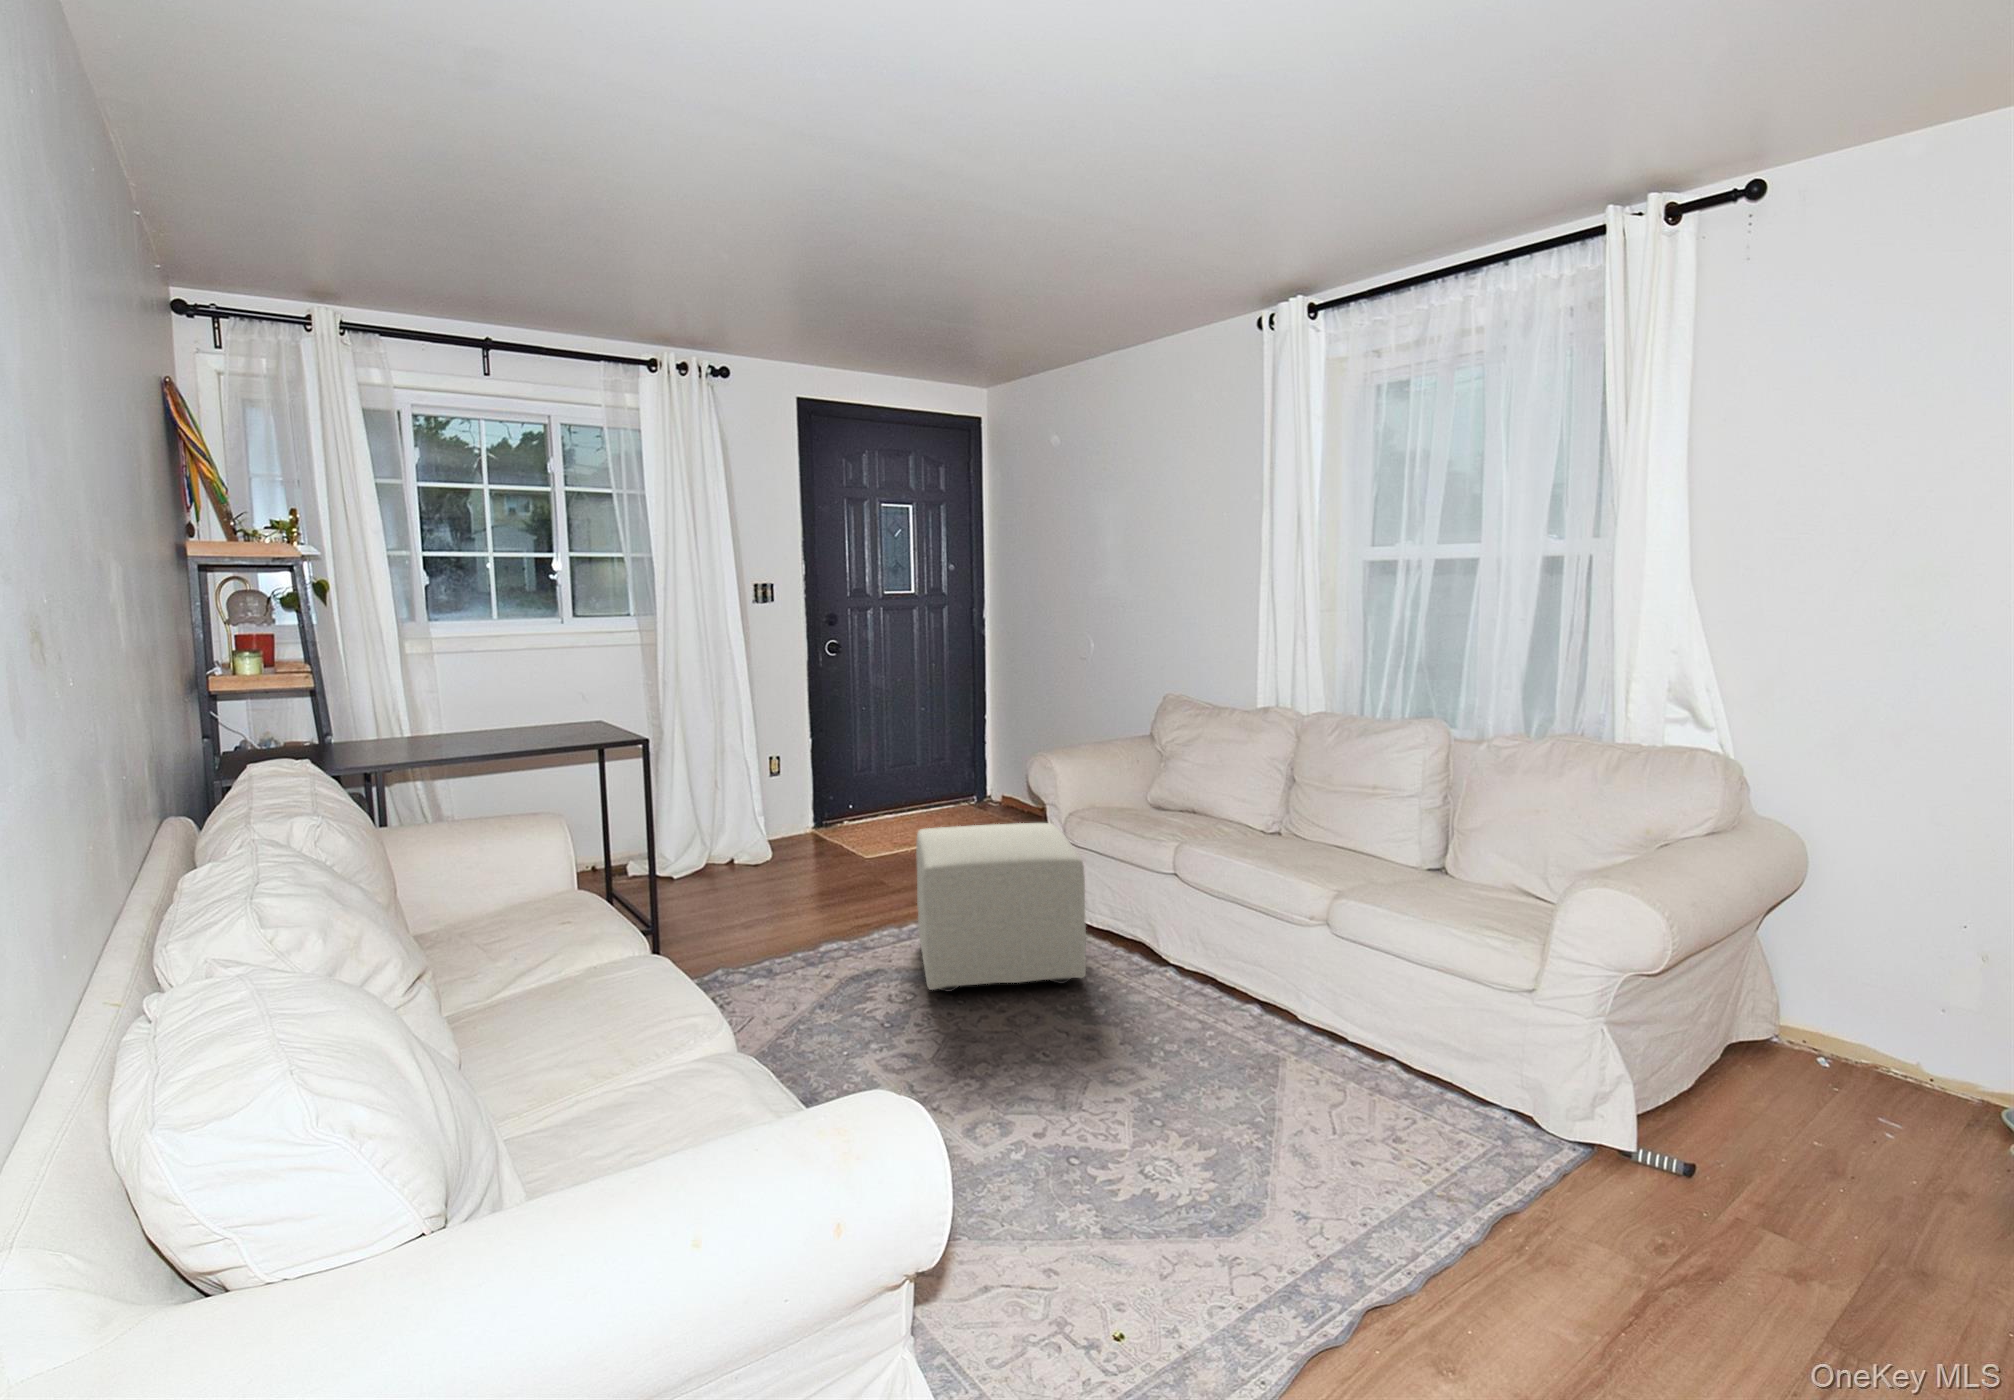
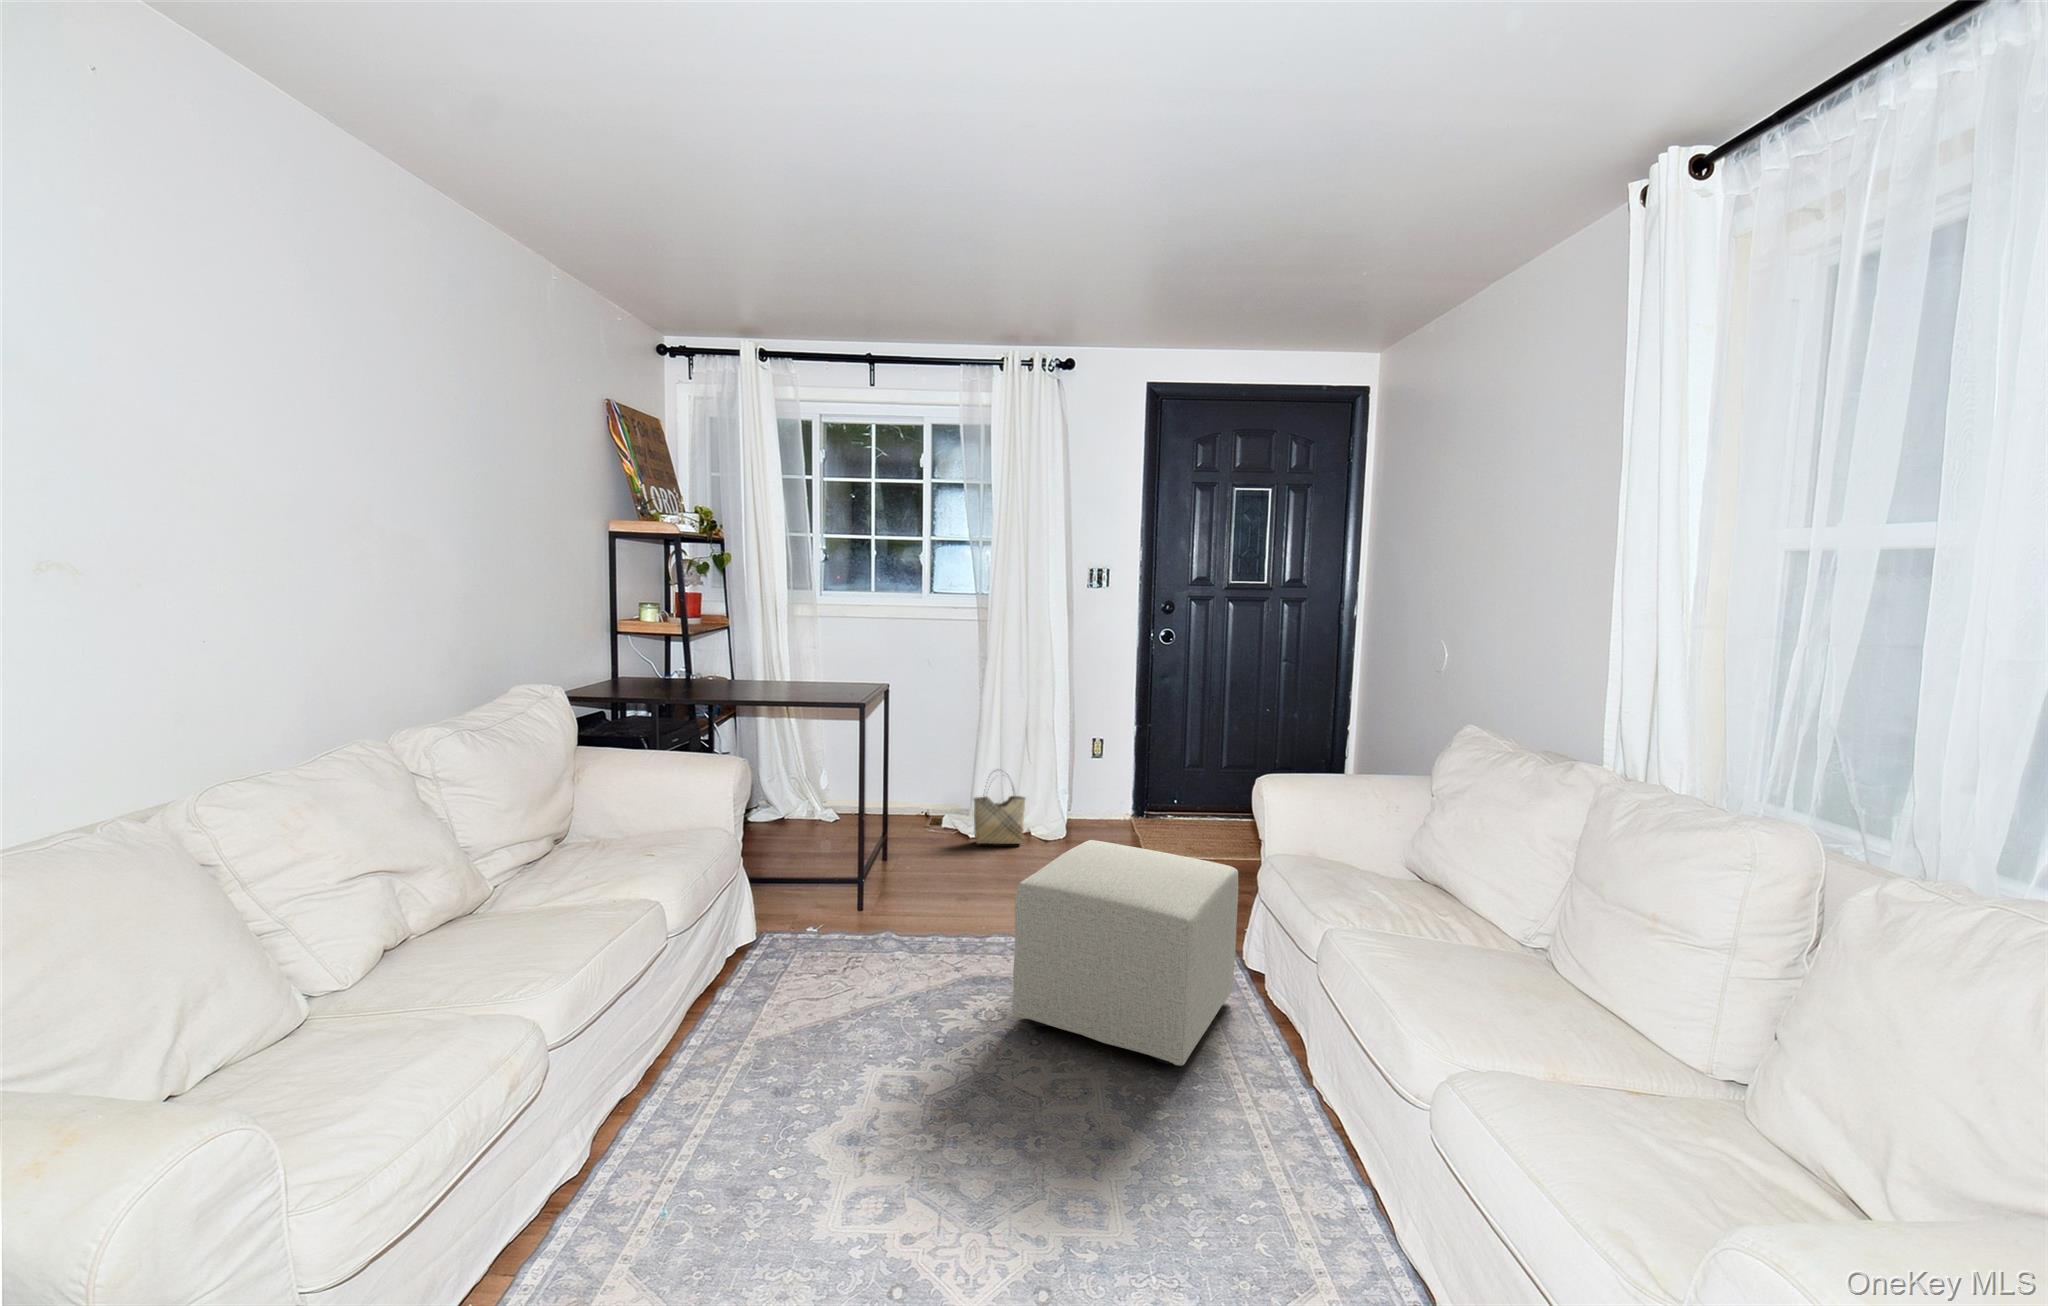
woven basket: none [683,801,739,882] -> present [974,779,1025,844]

